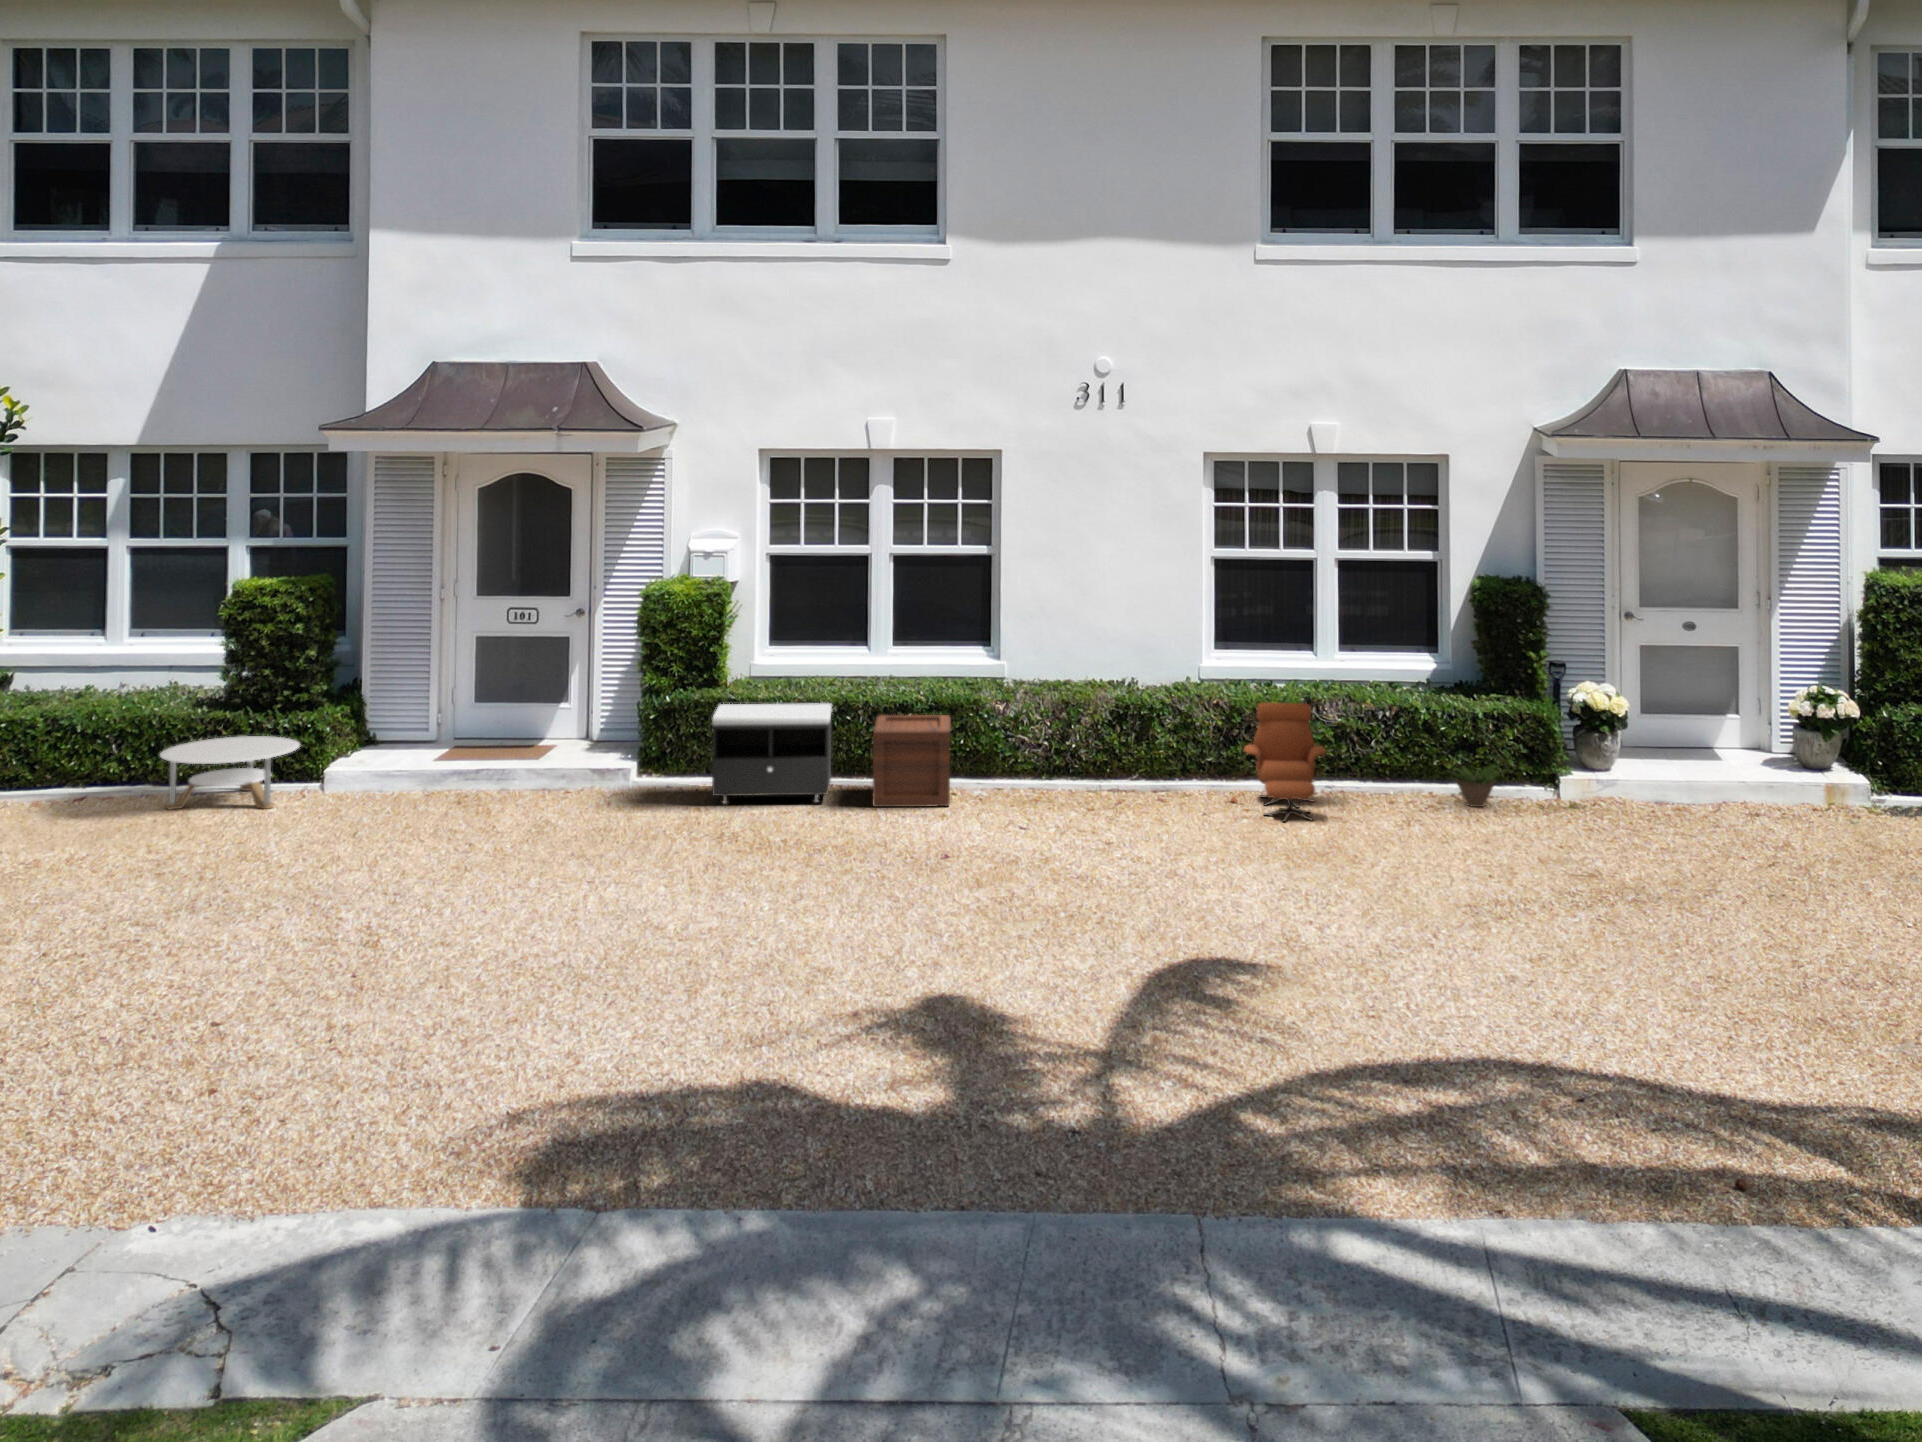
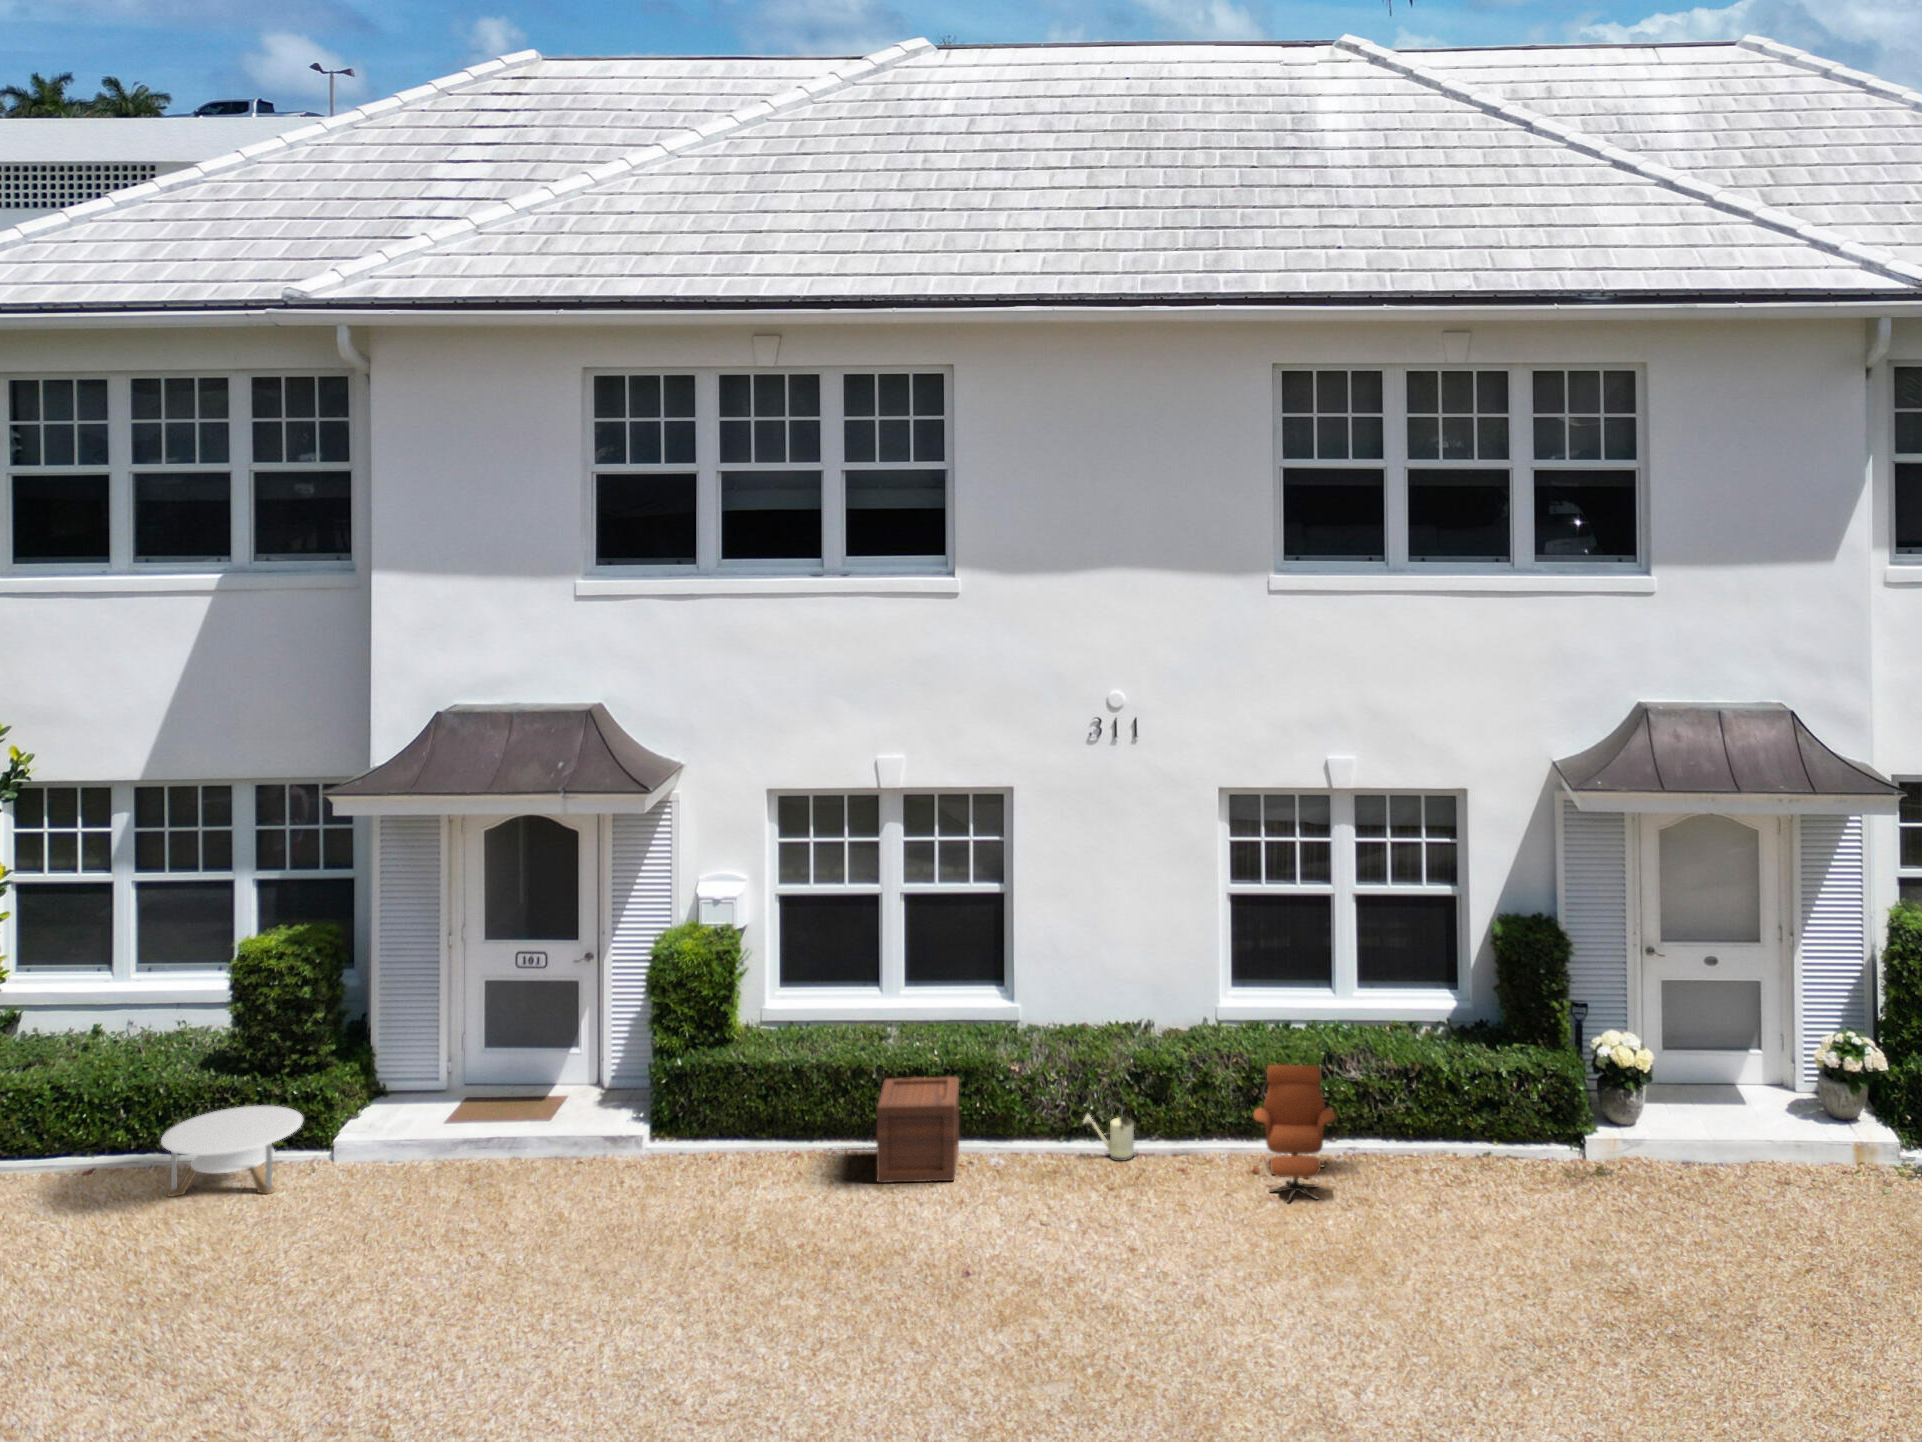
storage bench: present [712,703,832,804] -> none [715,1067,839,1179]
watering can: none [1074,745,1129,796] -> present [1083,1114,1135,1161]
decorative plant: present [1453,766,1508,807] -> none [1449,1127,1521,1175]

